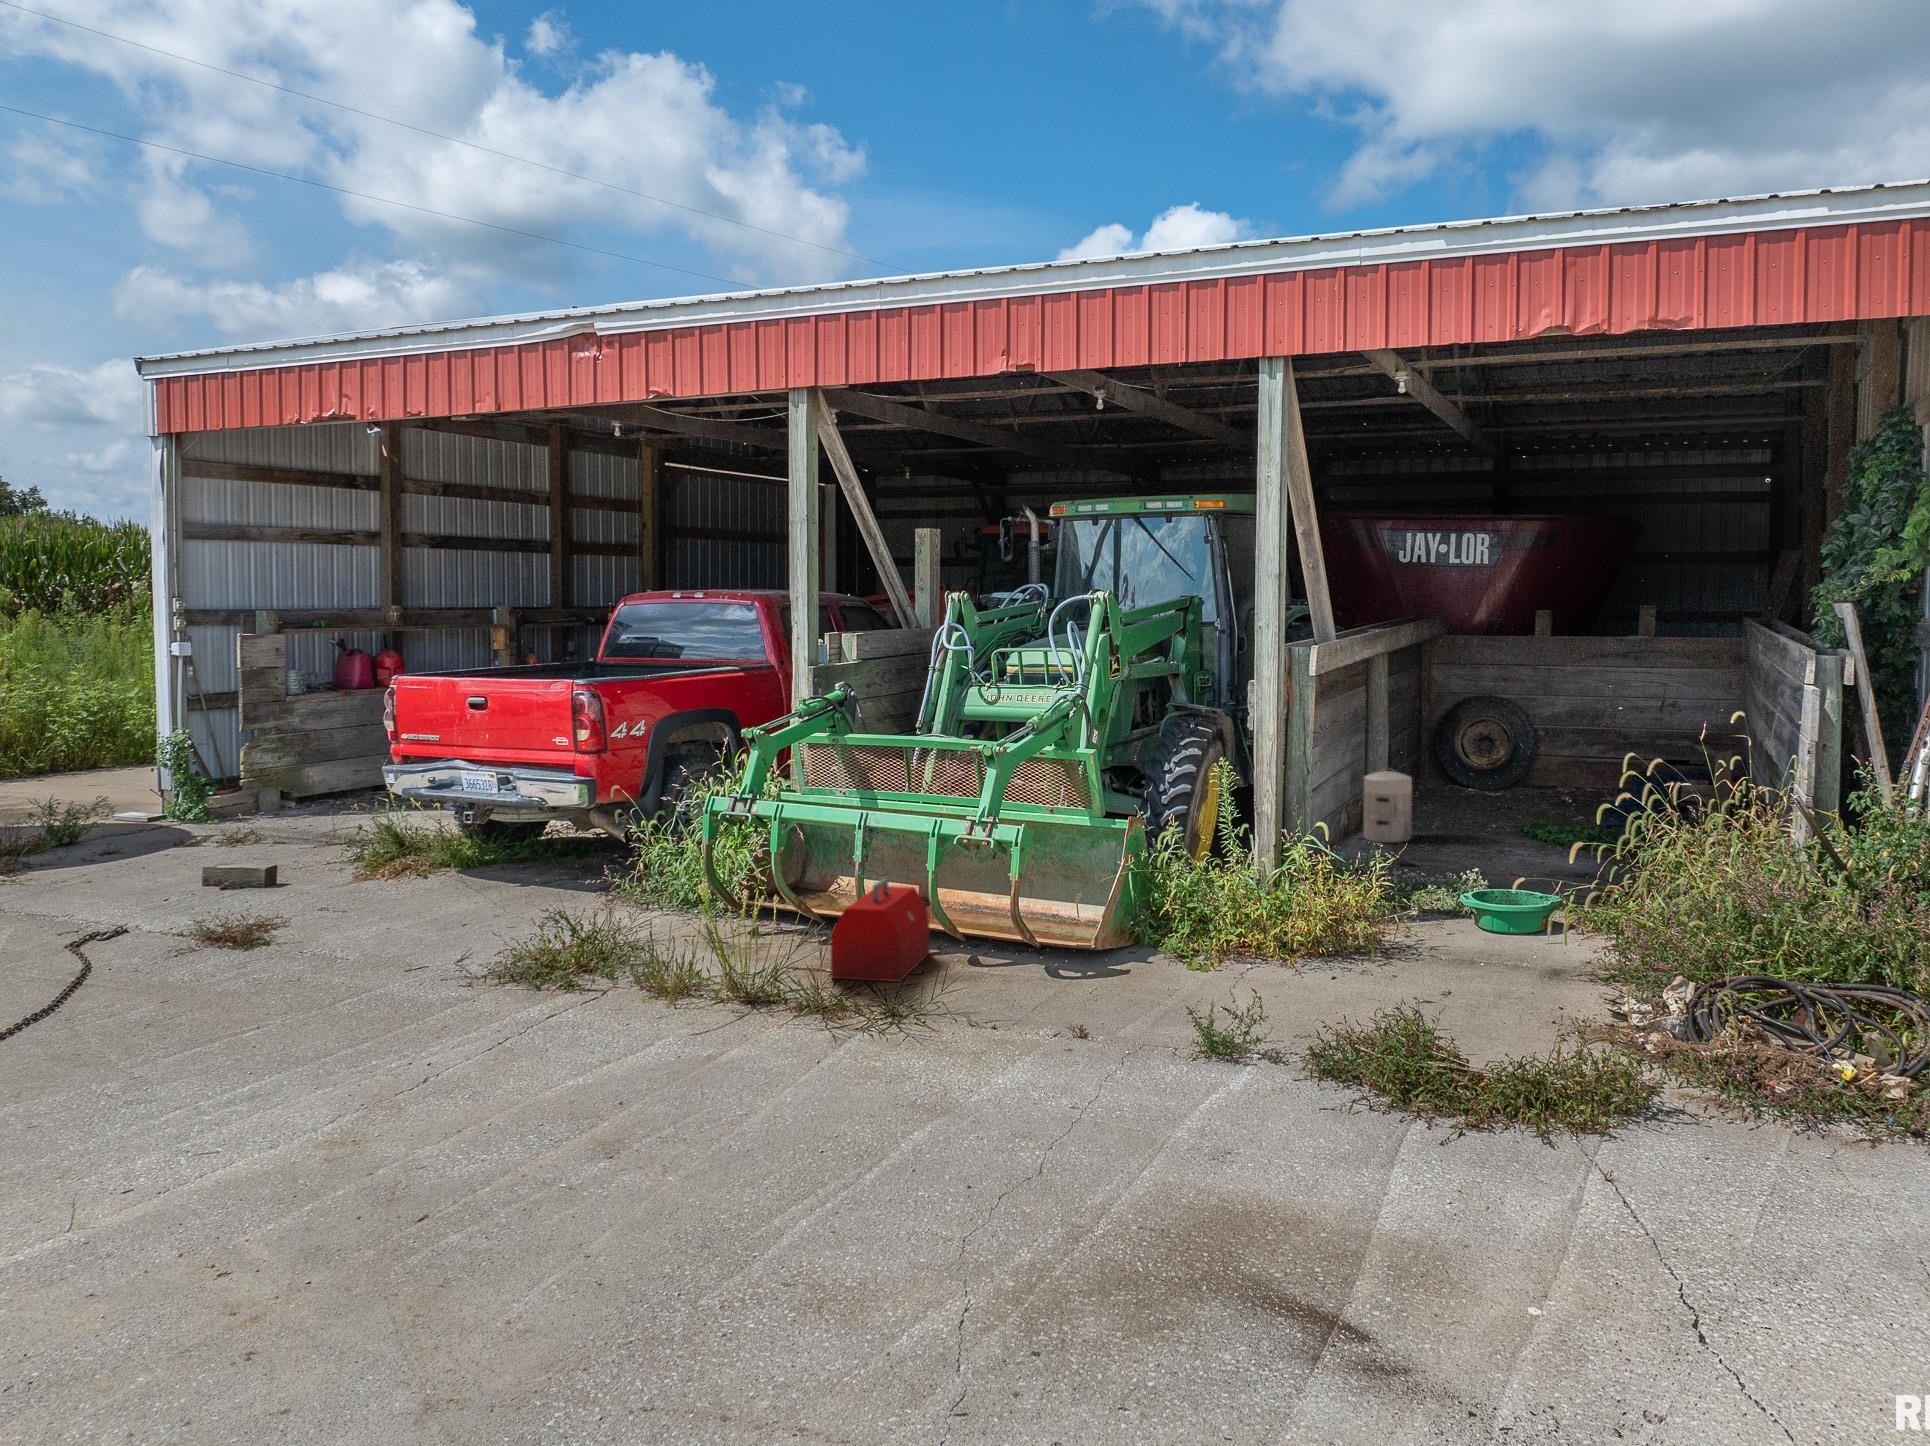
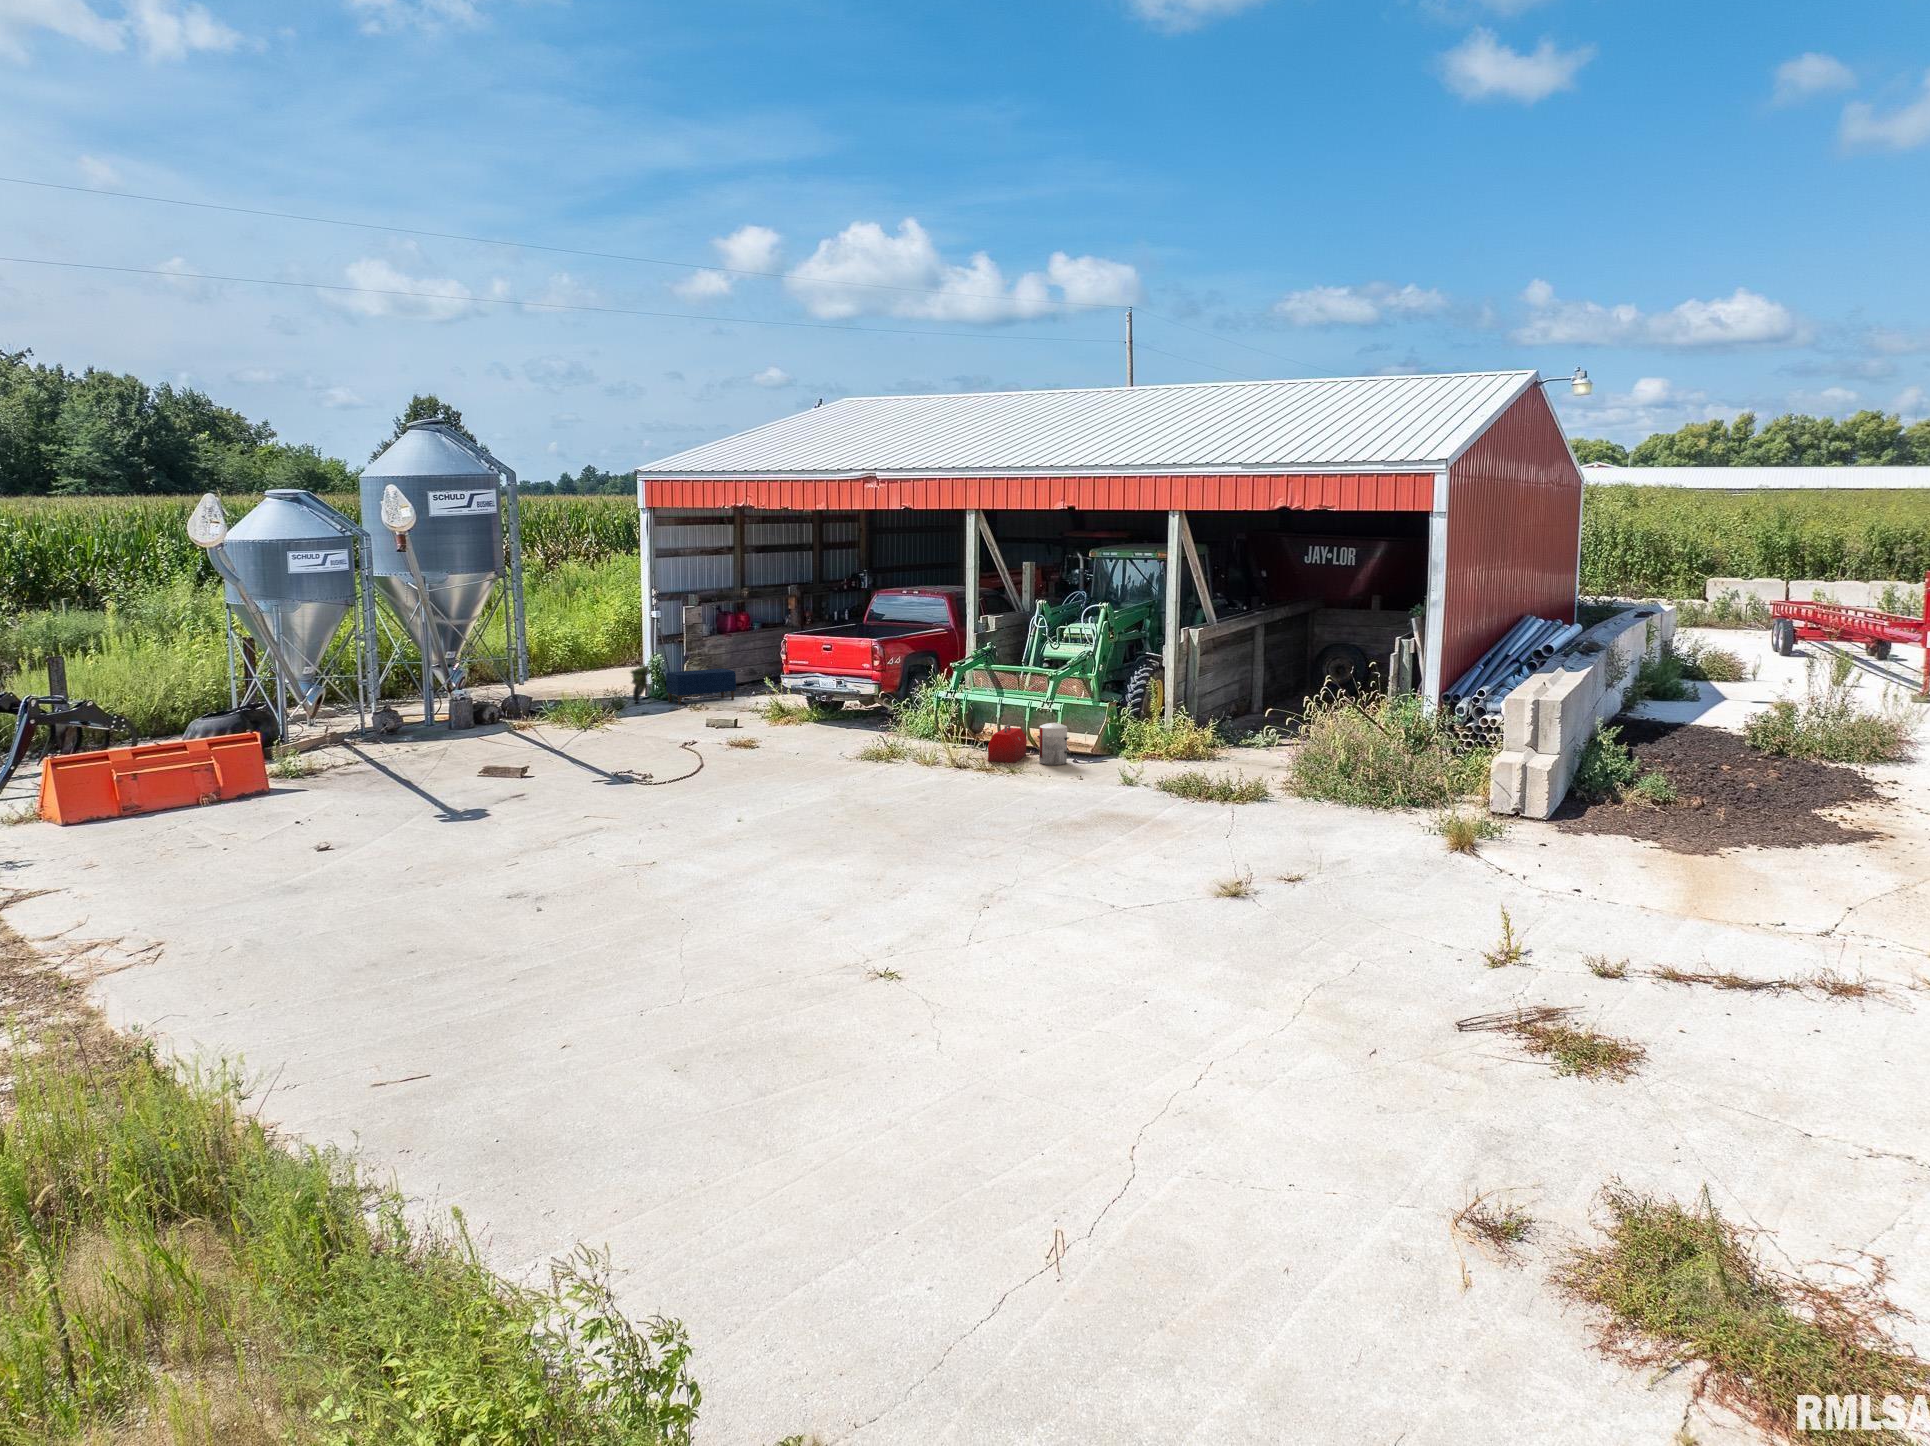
potted plant: none [110,752,162,833] -> present [631,666,651,703]
bench: none [194,756,350,833] -> present [666,668,736,705]
waste bin: present [1364,769,1412,843] -> present [1037,722,1069,765]

